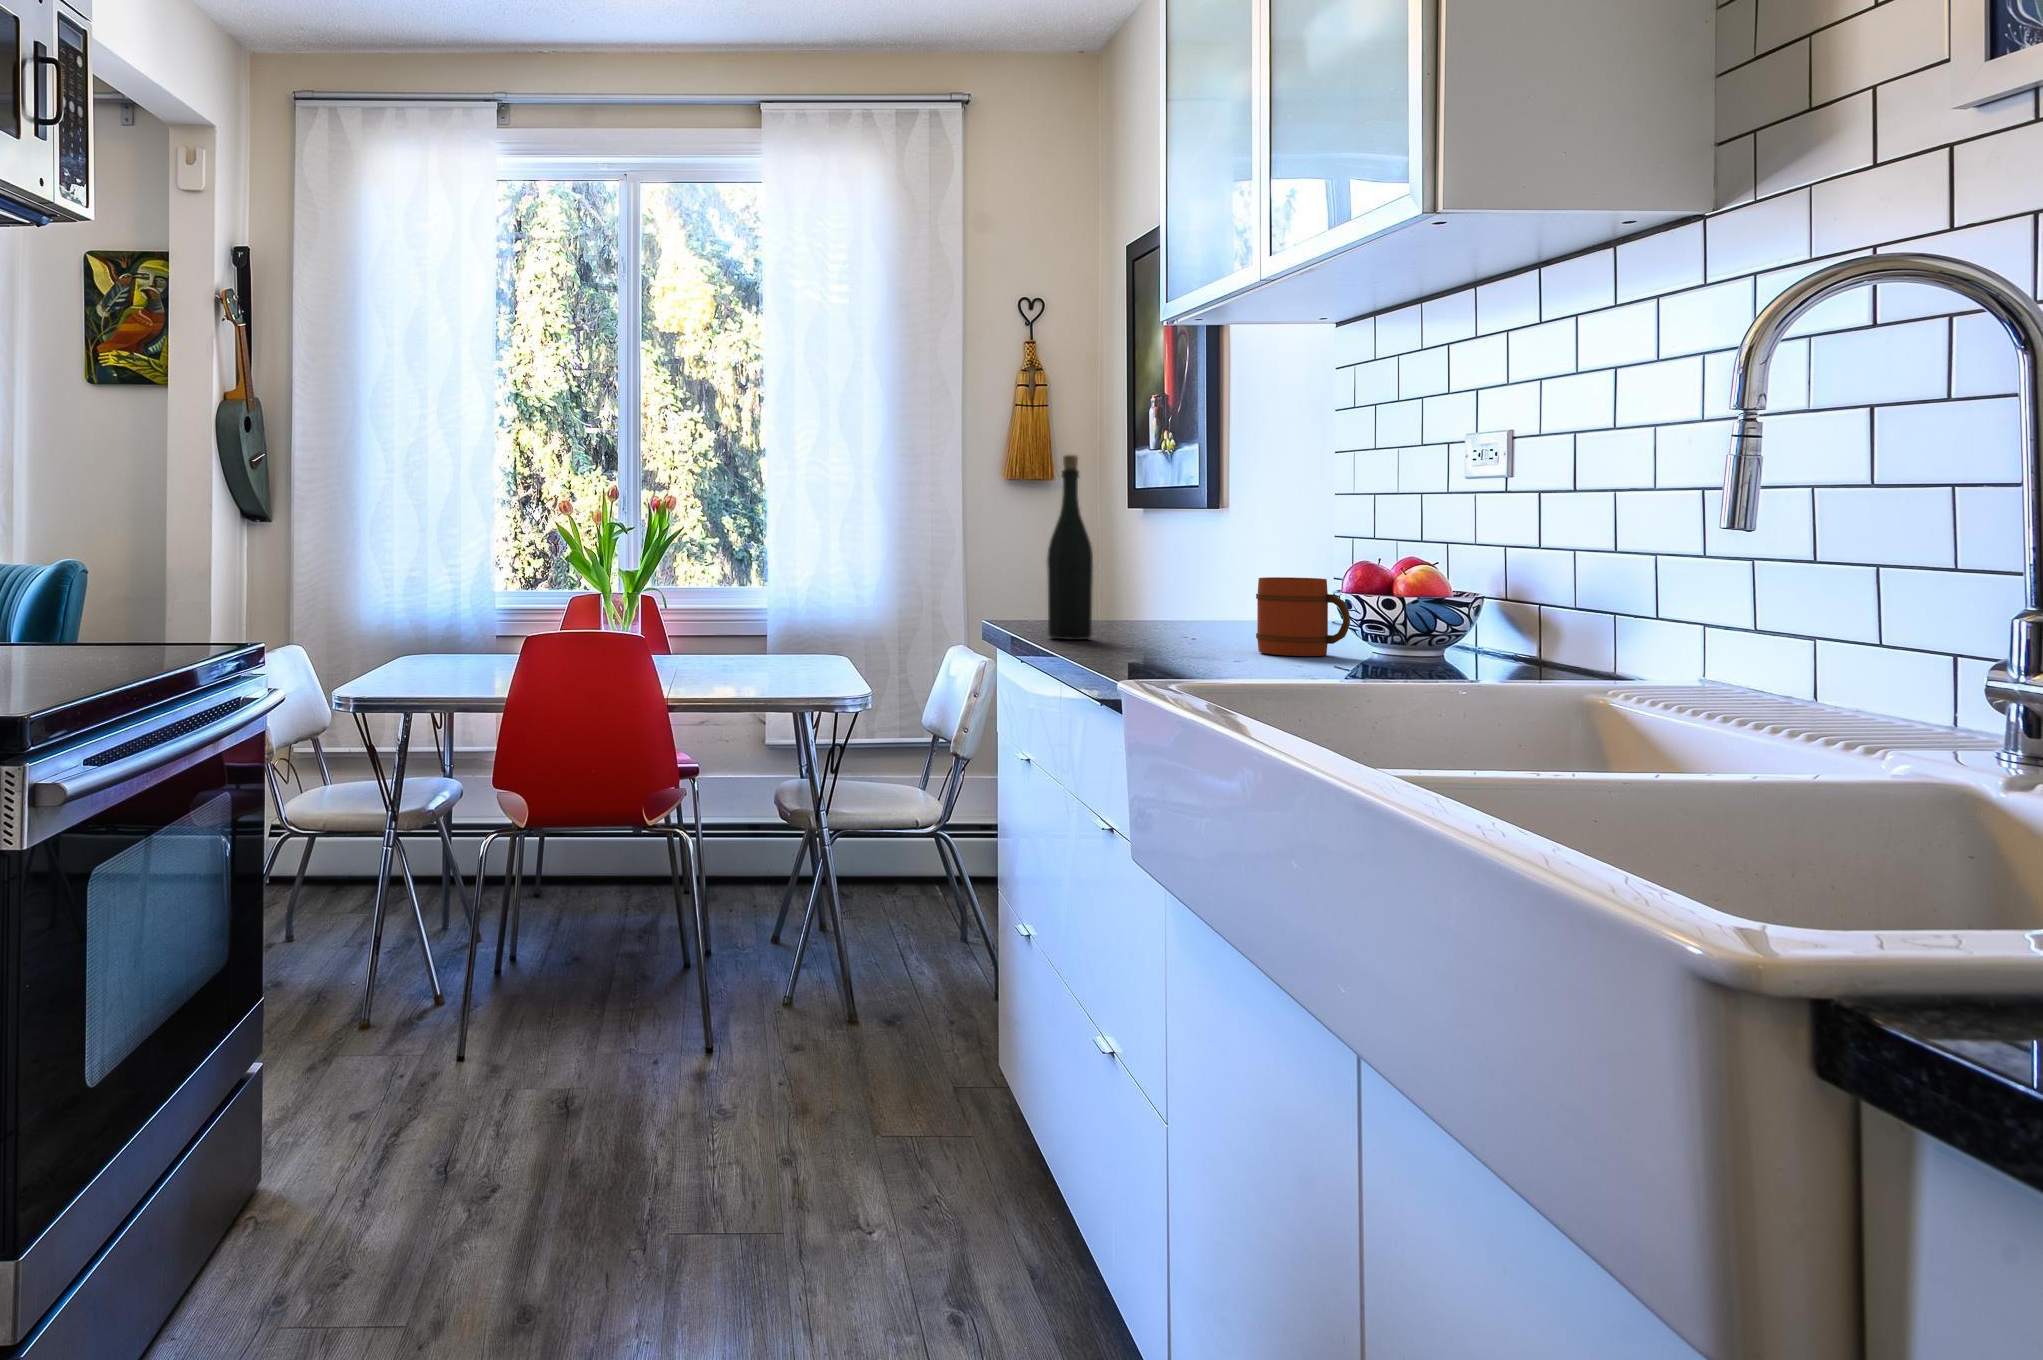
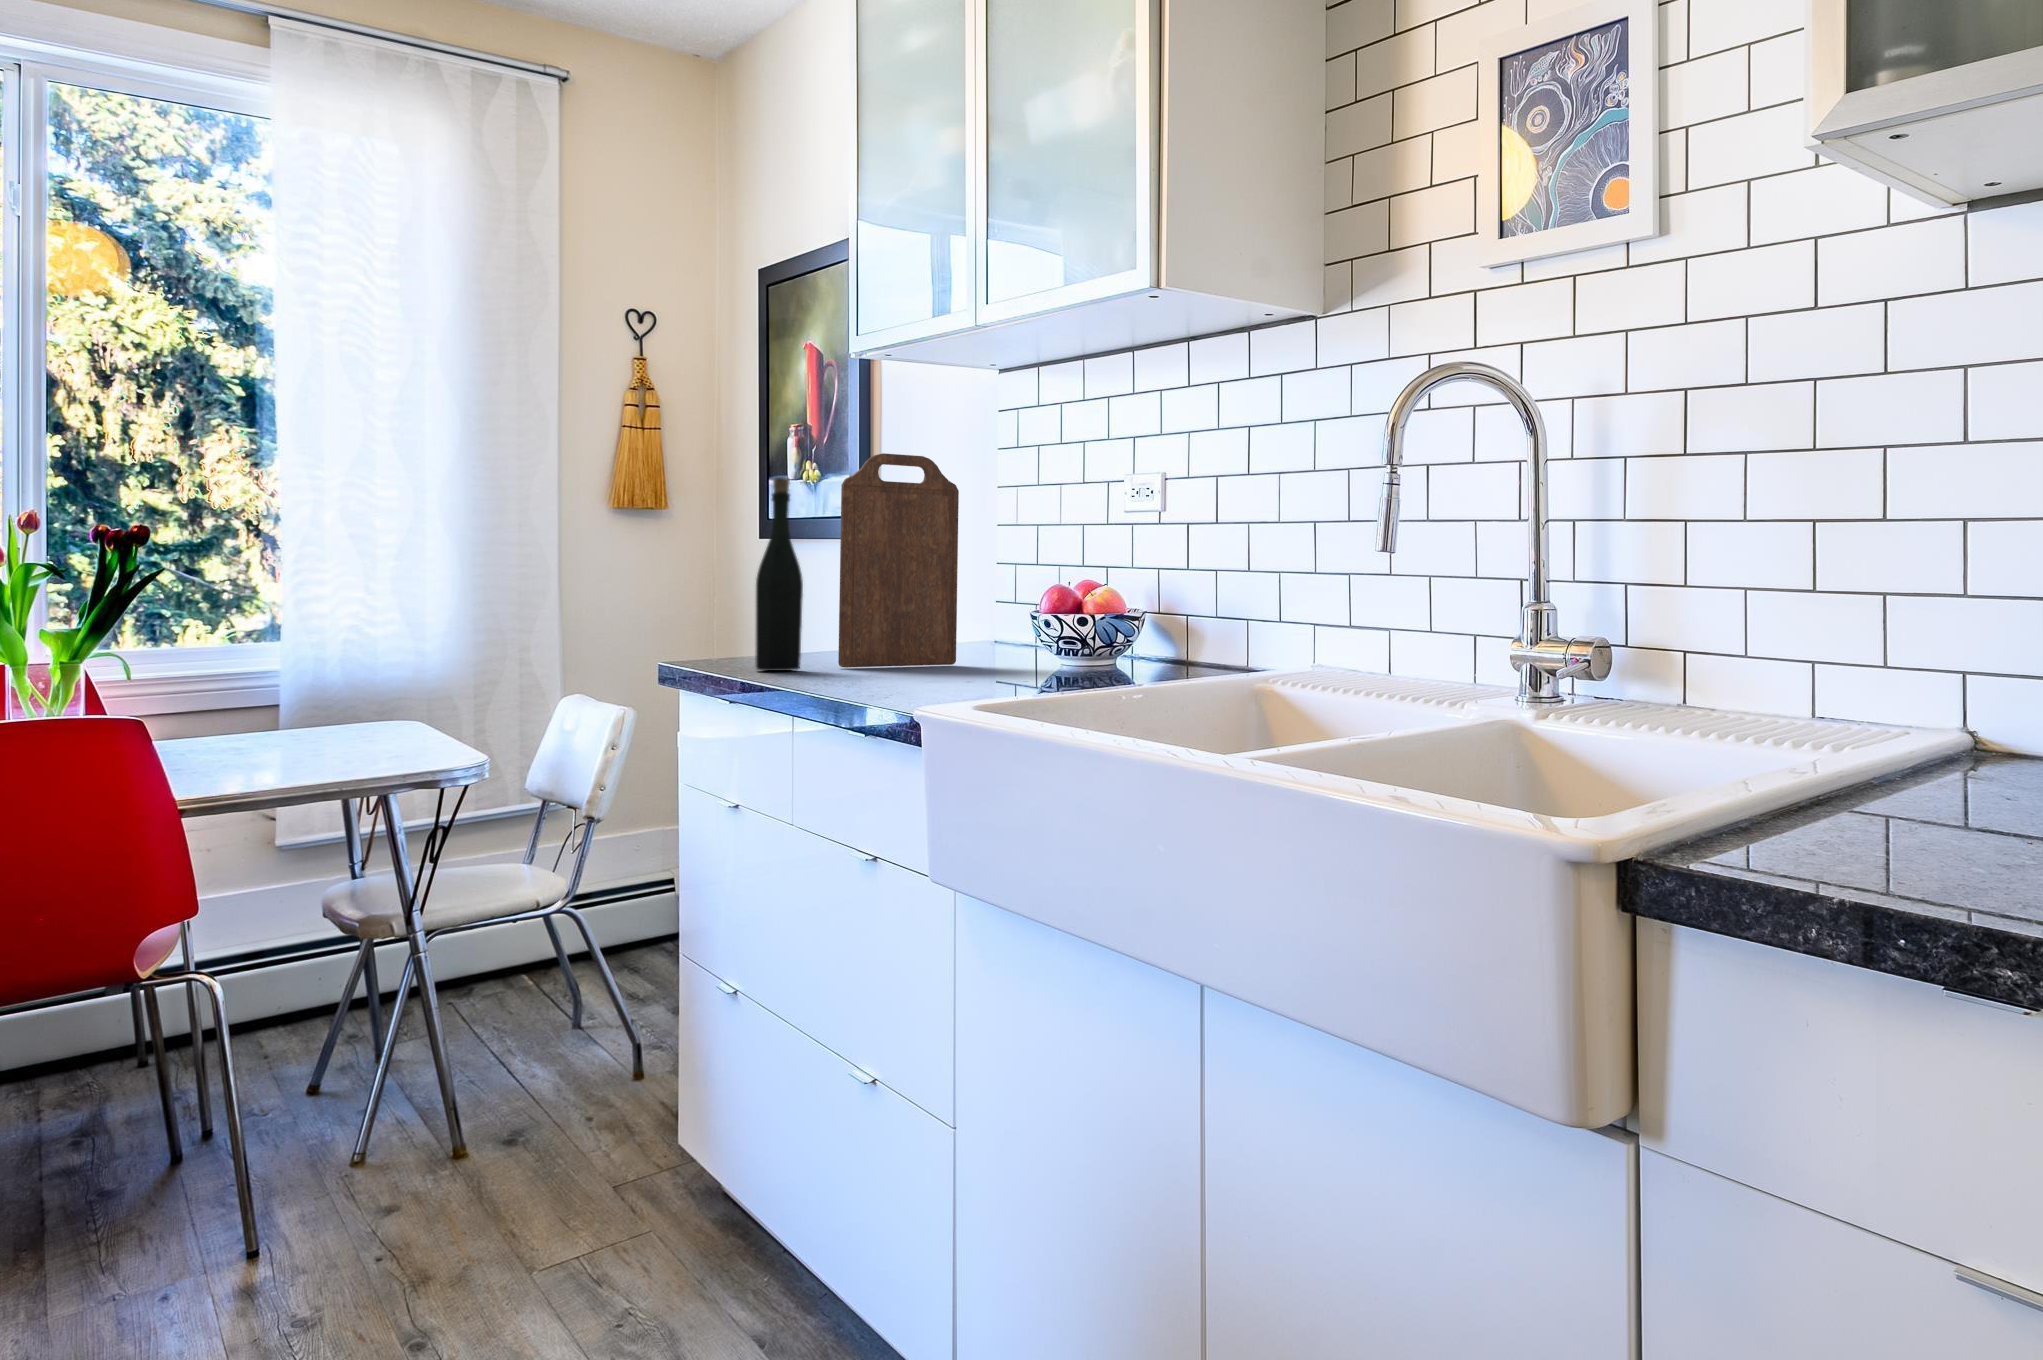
cutting board: none [1134,424,1264,639] -> present [838,453,959,667]
mug: present [1256,577,1350,656] -> none [970,602,1050,674]

